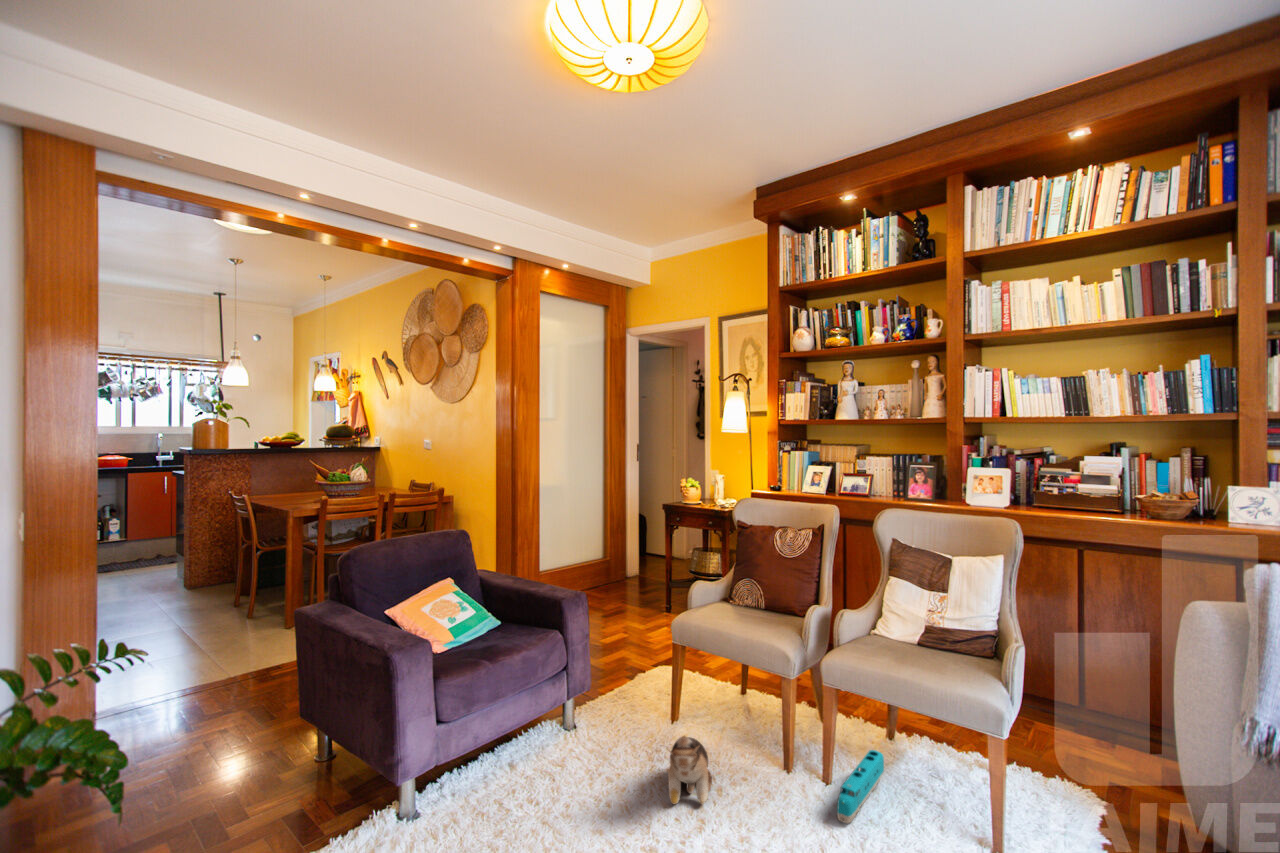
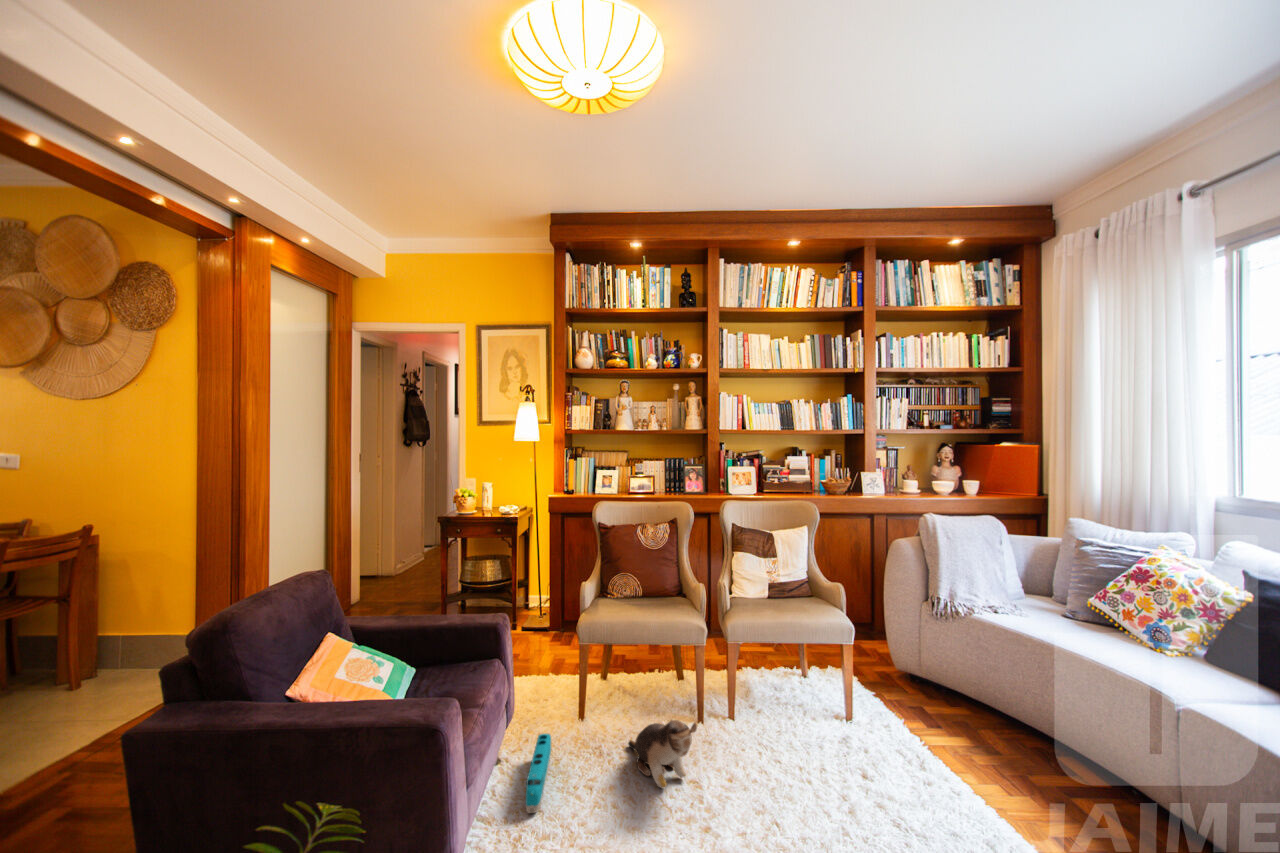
toy train: present [837,750,884,823] -> present [525,734,551,813]

